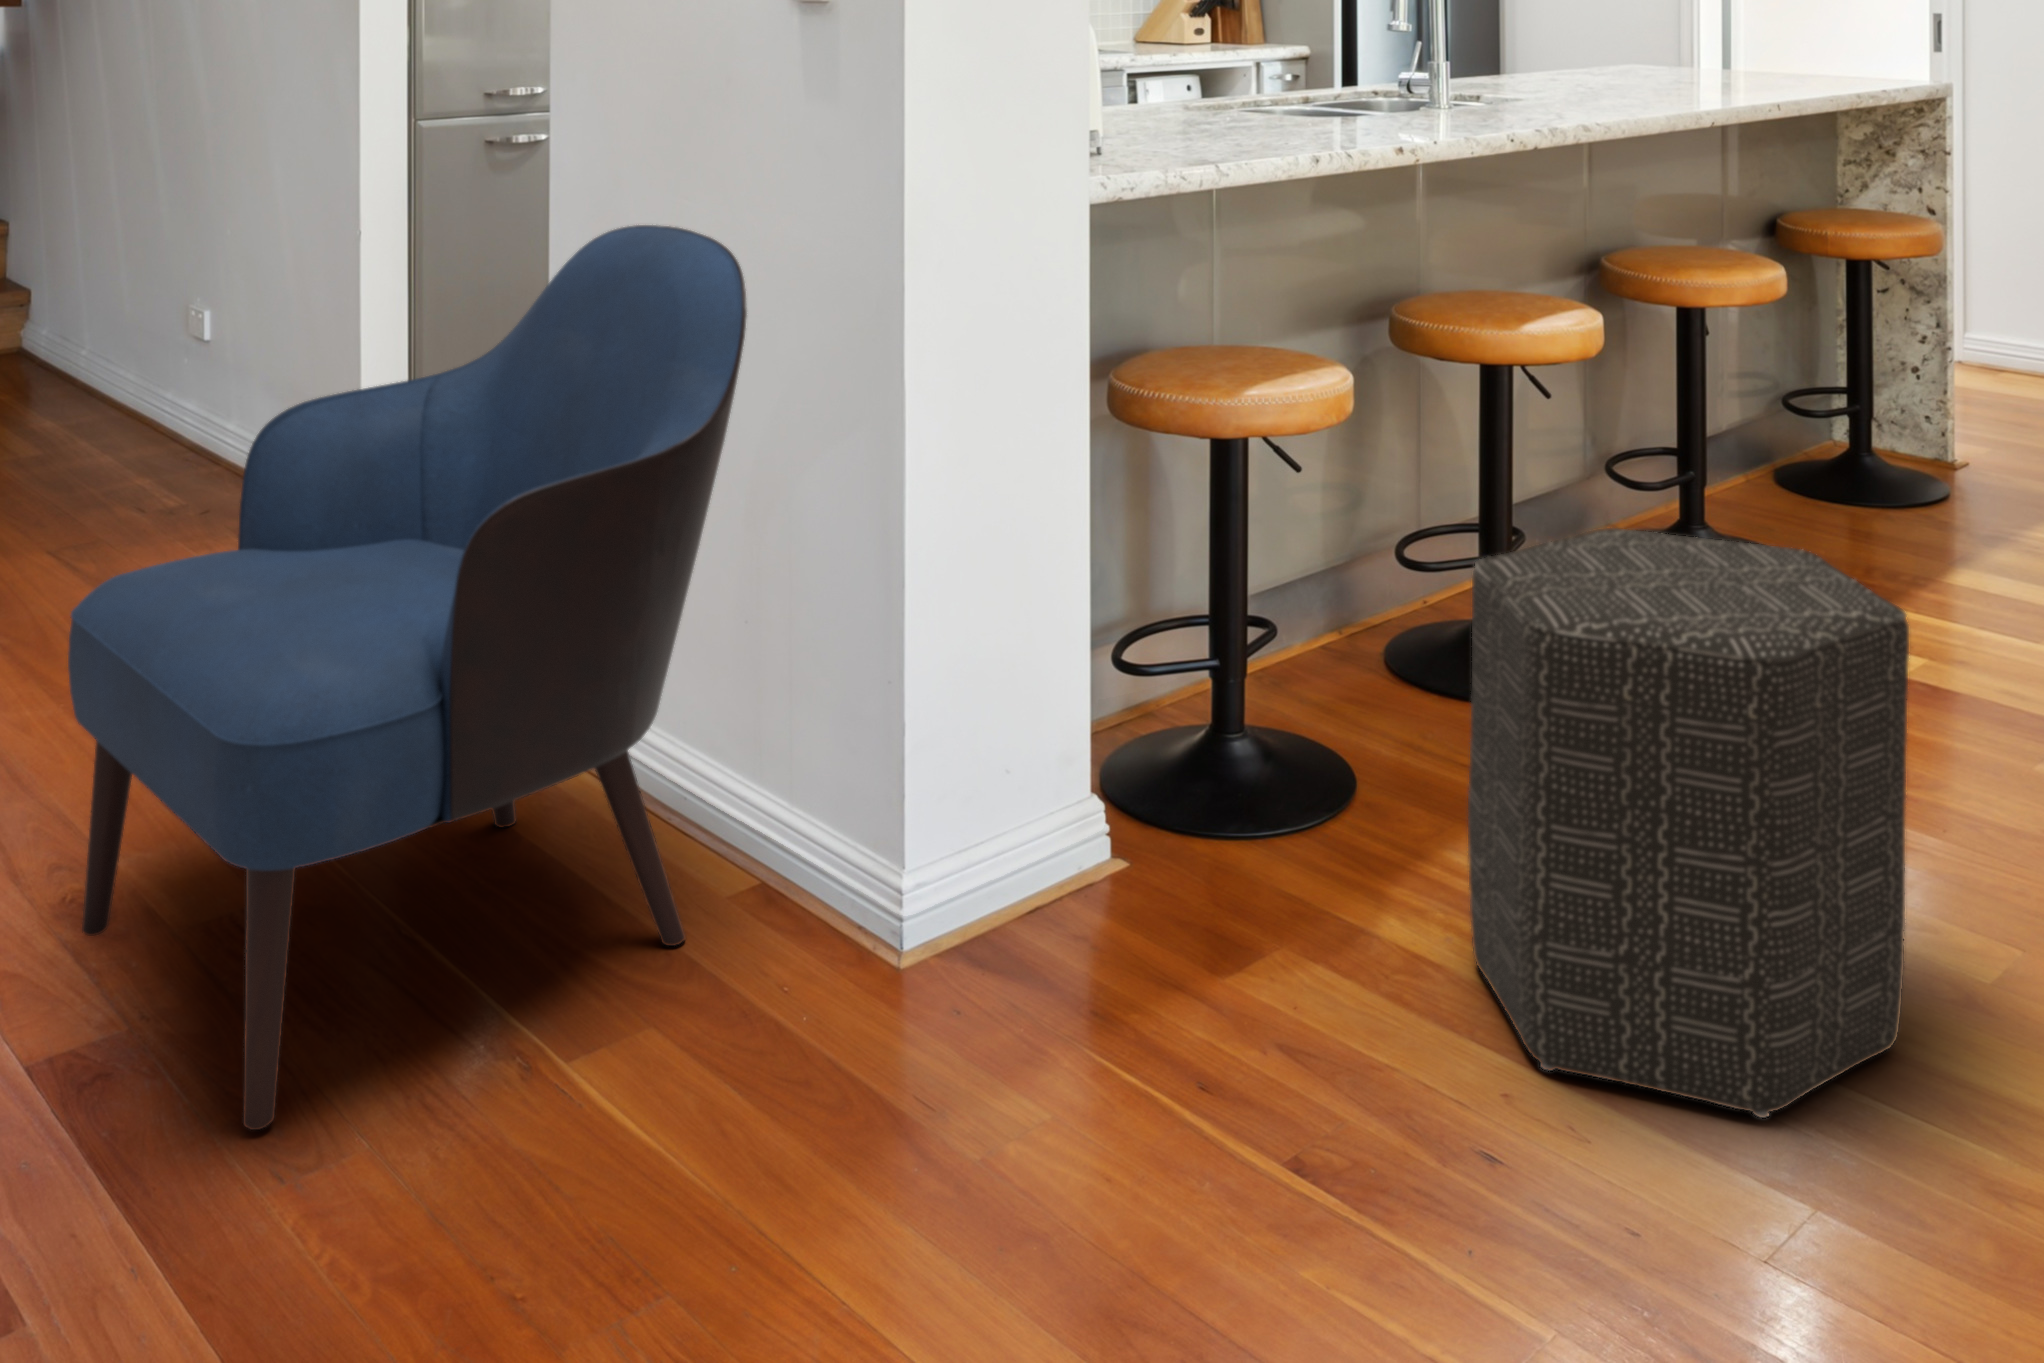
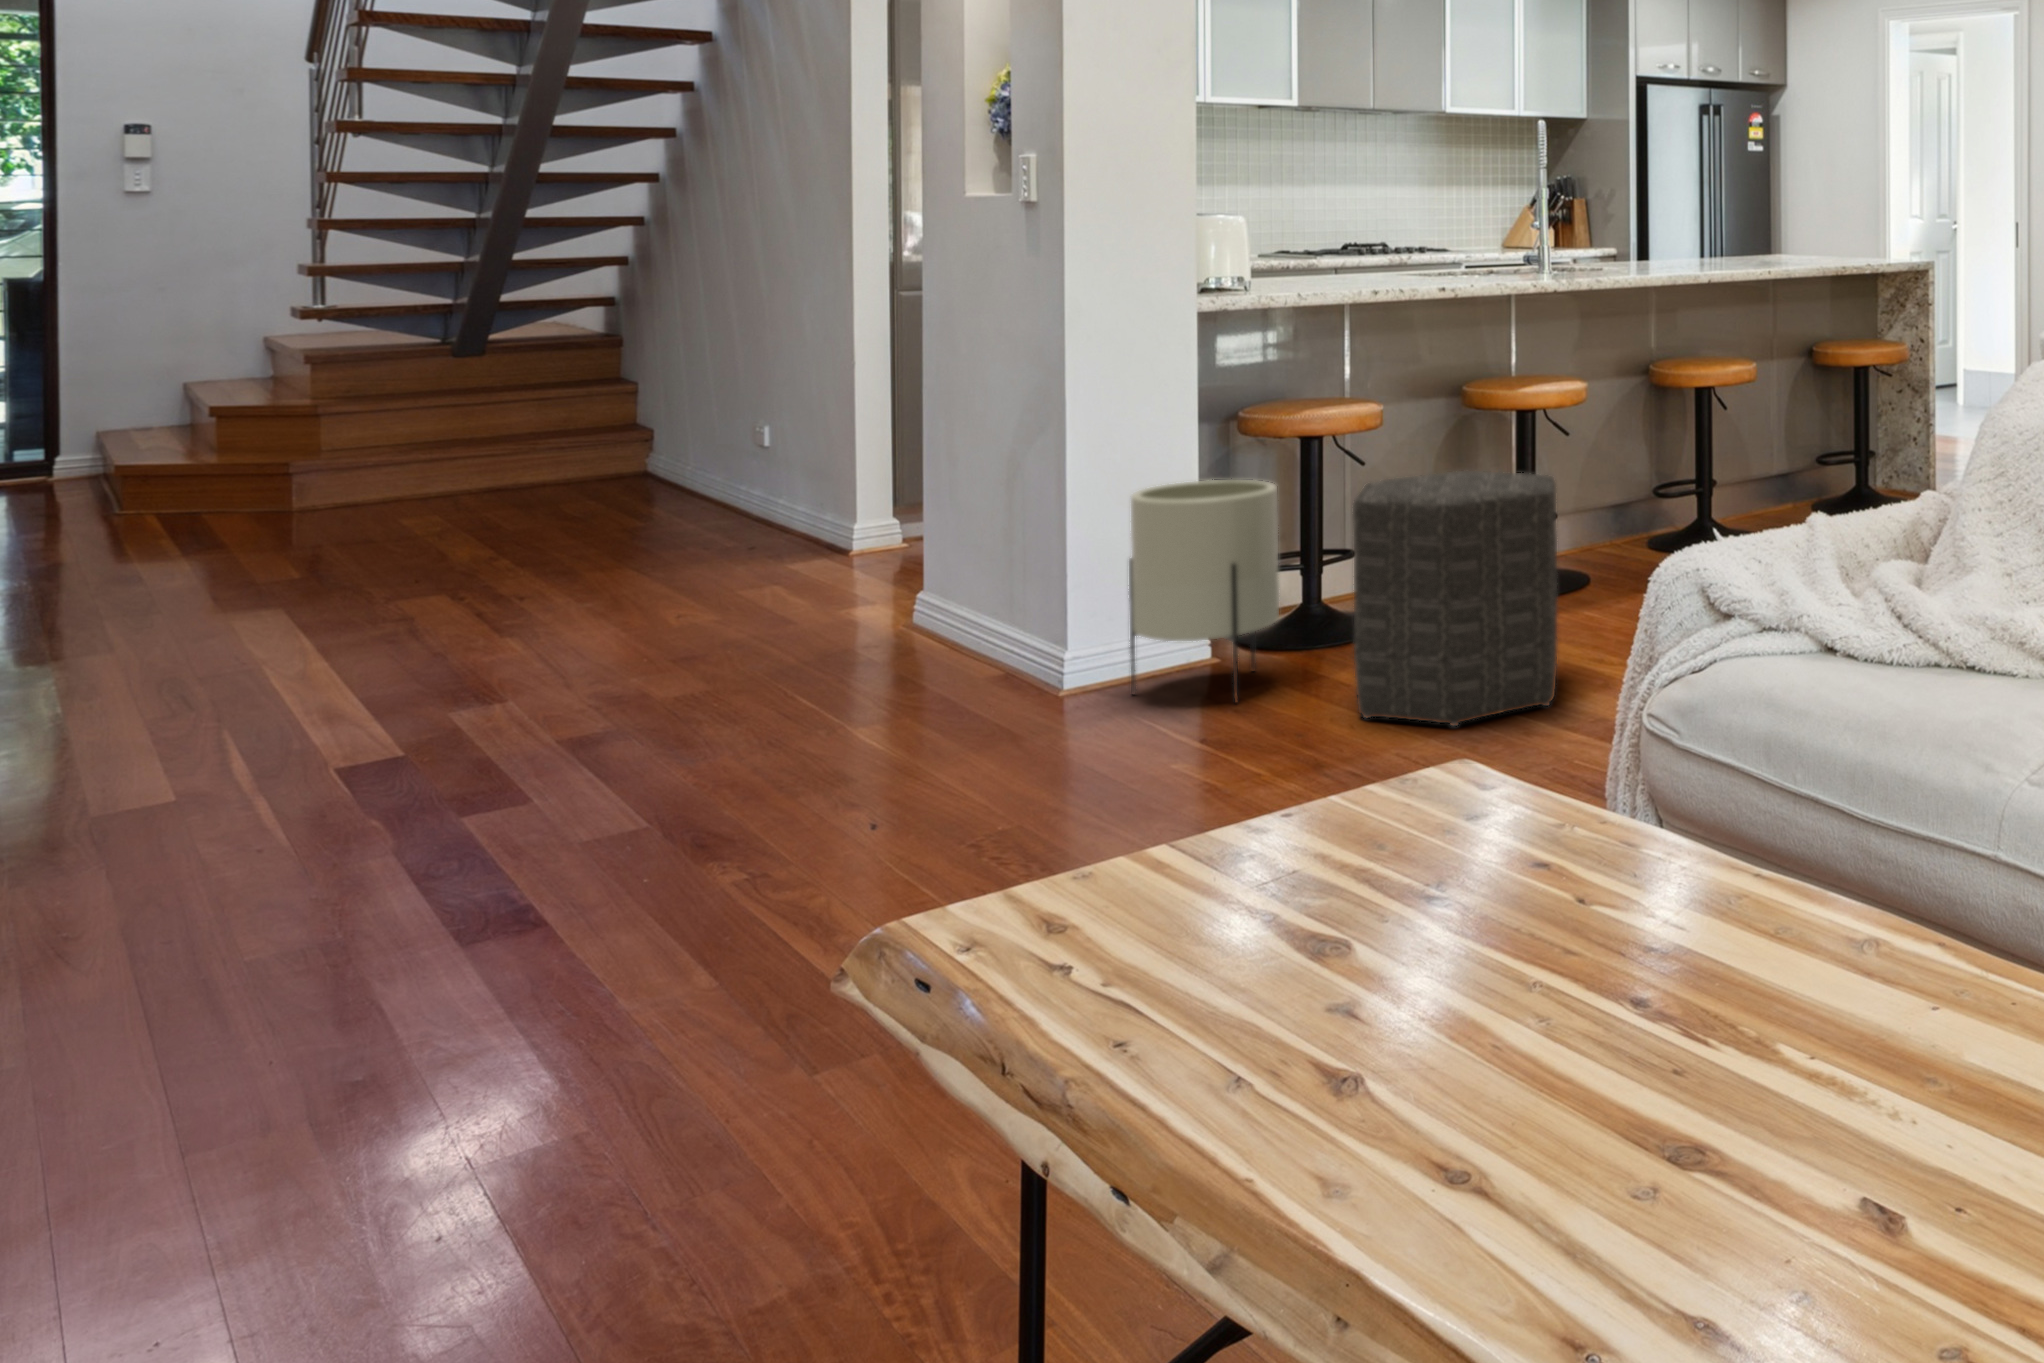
armchair: present [68,225,747,1130] -> none [586,326,986,760]
planter: none [1021,527,1284,995] -> present [1129,480,1279,702]

